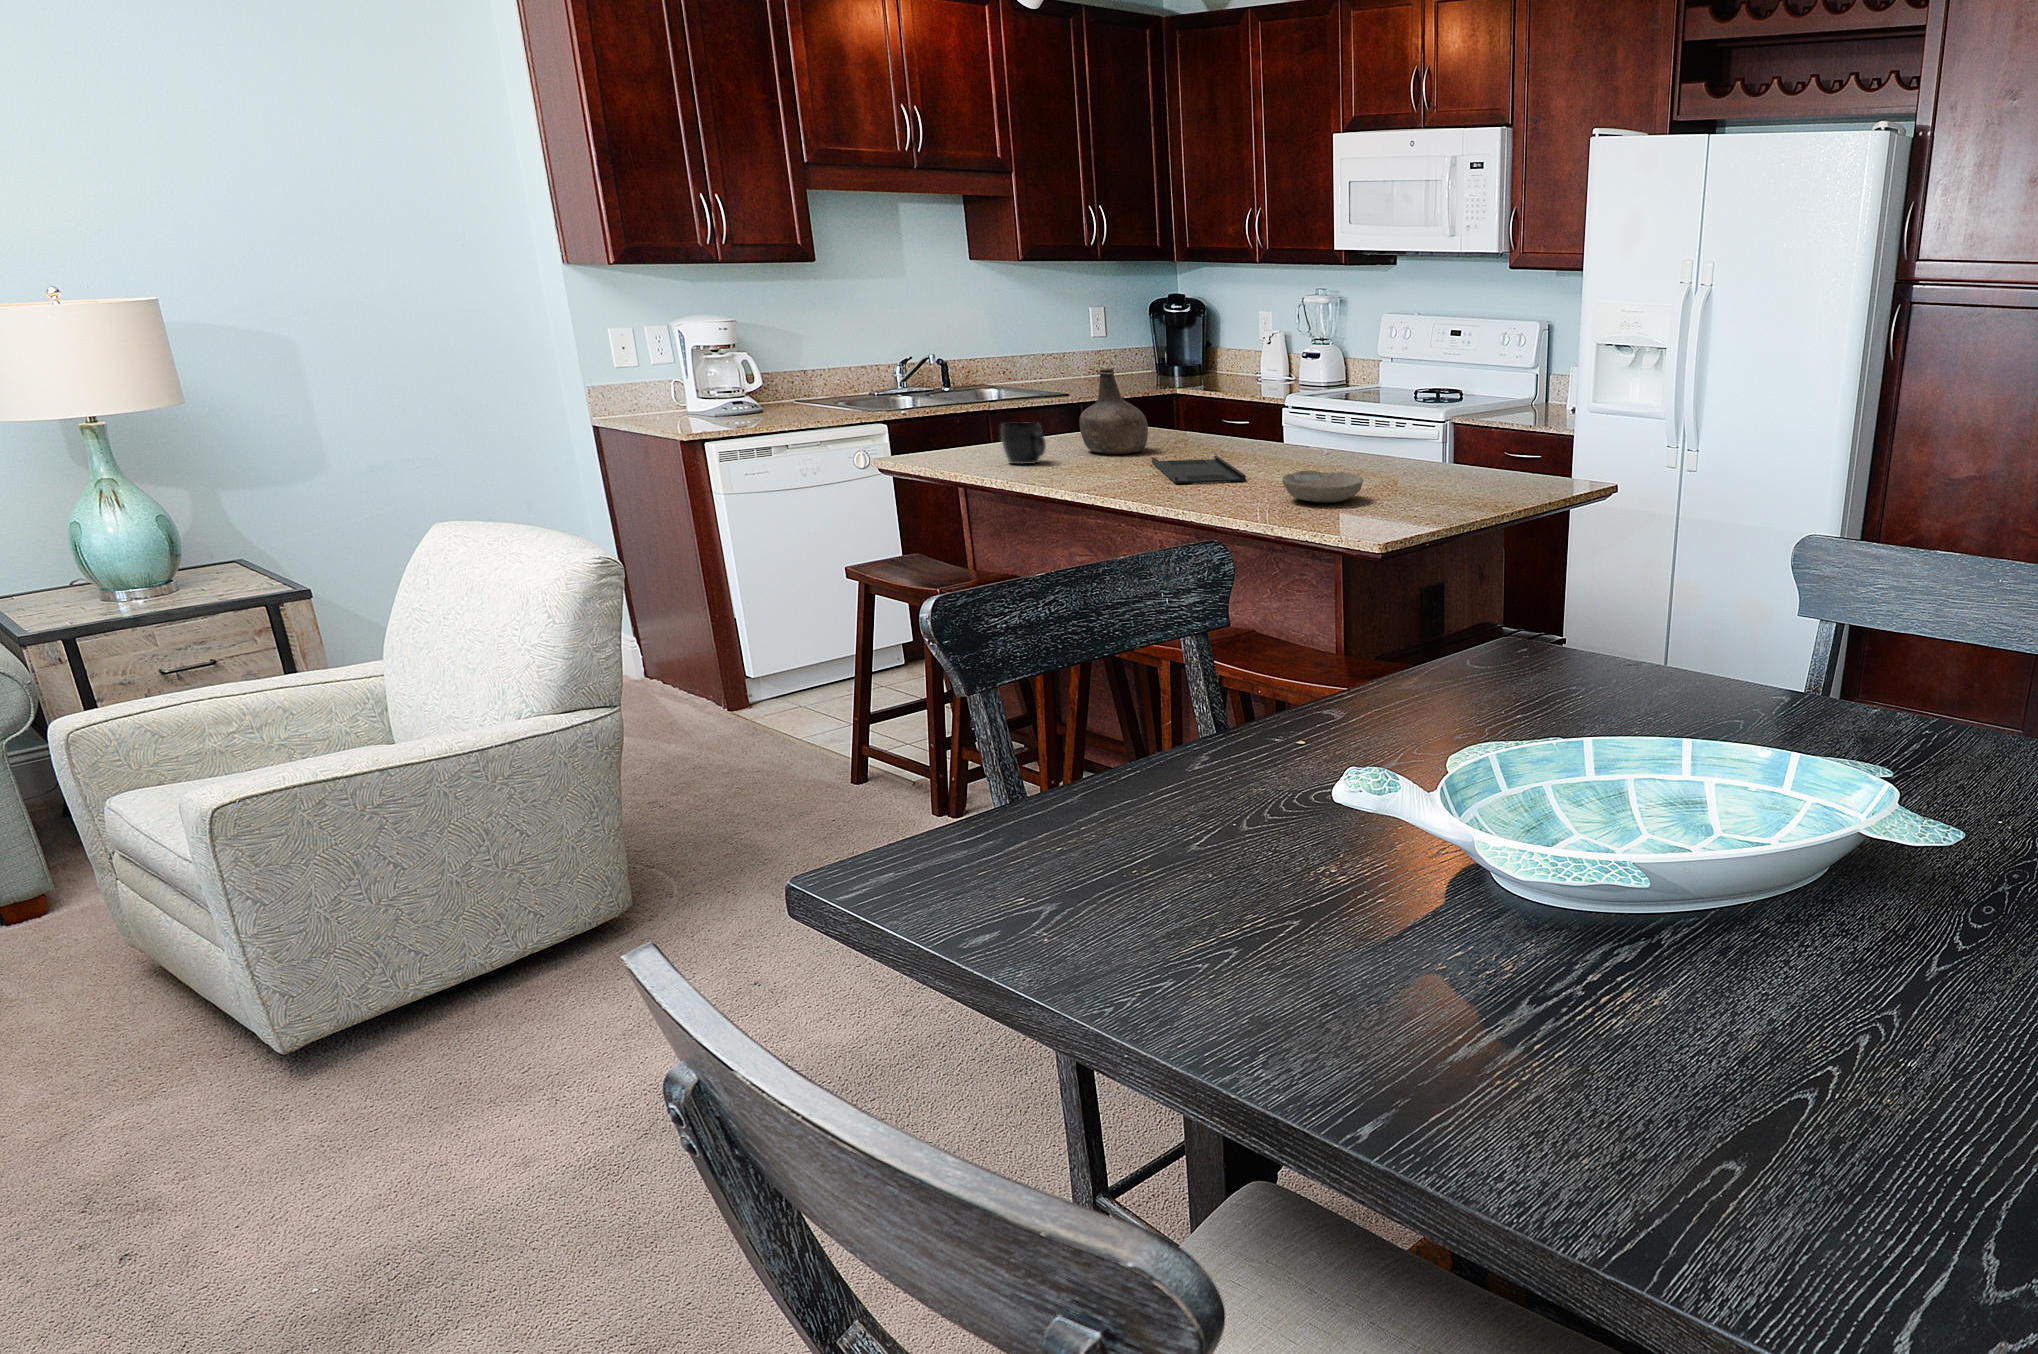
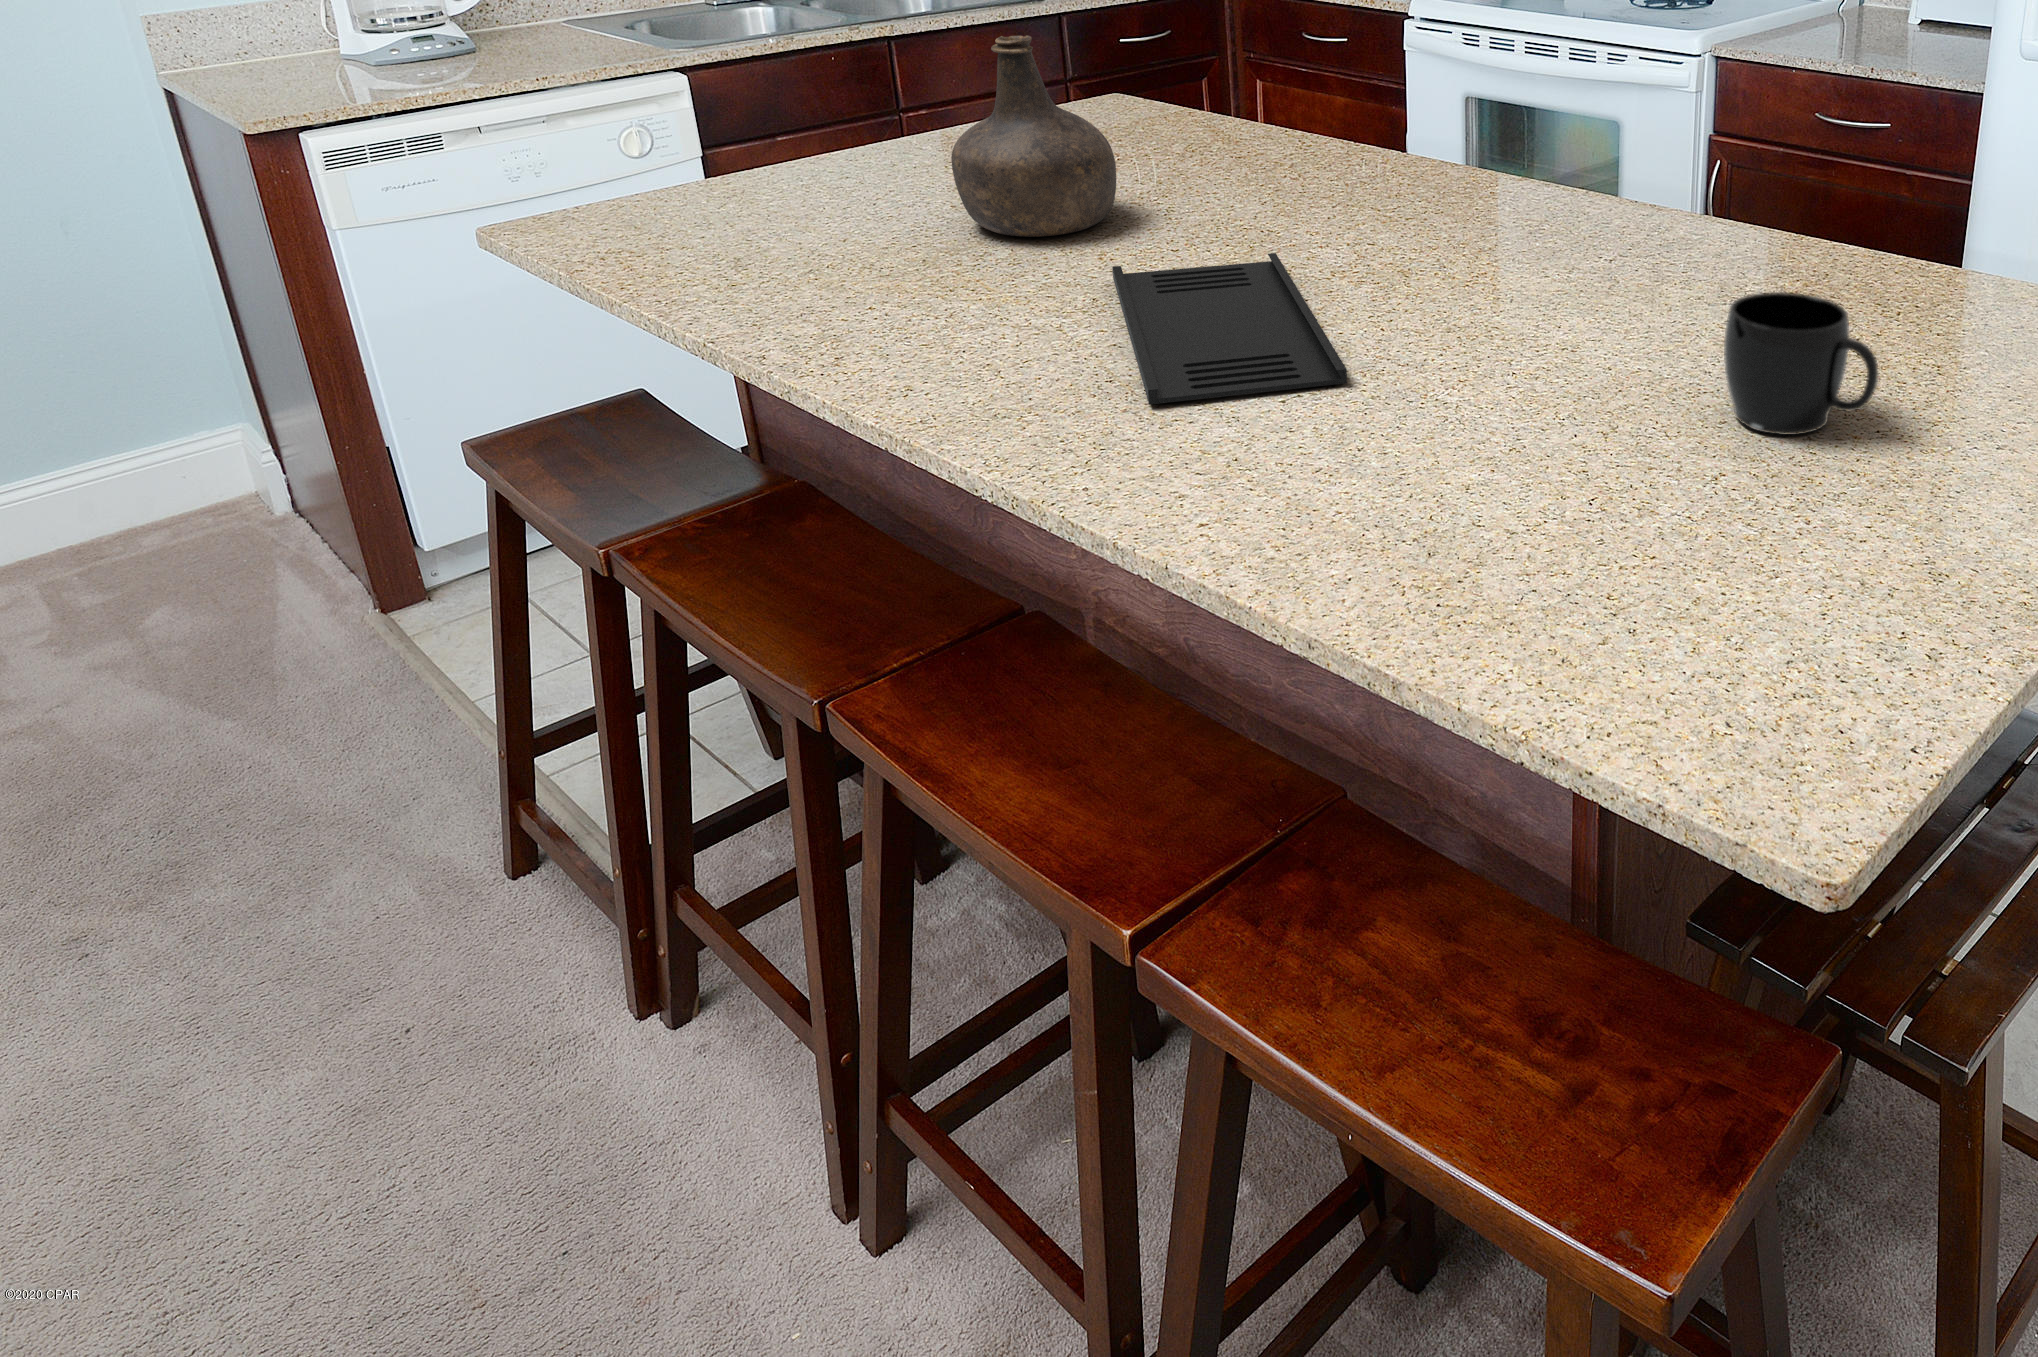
mug: present [1001,422,1046,464] -> present [1724,292,1879,435]
bowl: present [1282,471,1363,503] -> none [1463,408,1717,554]

